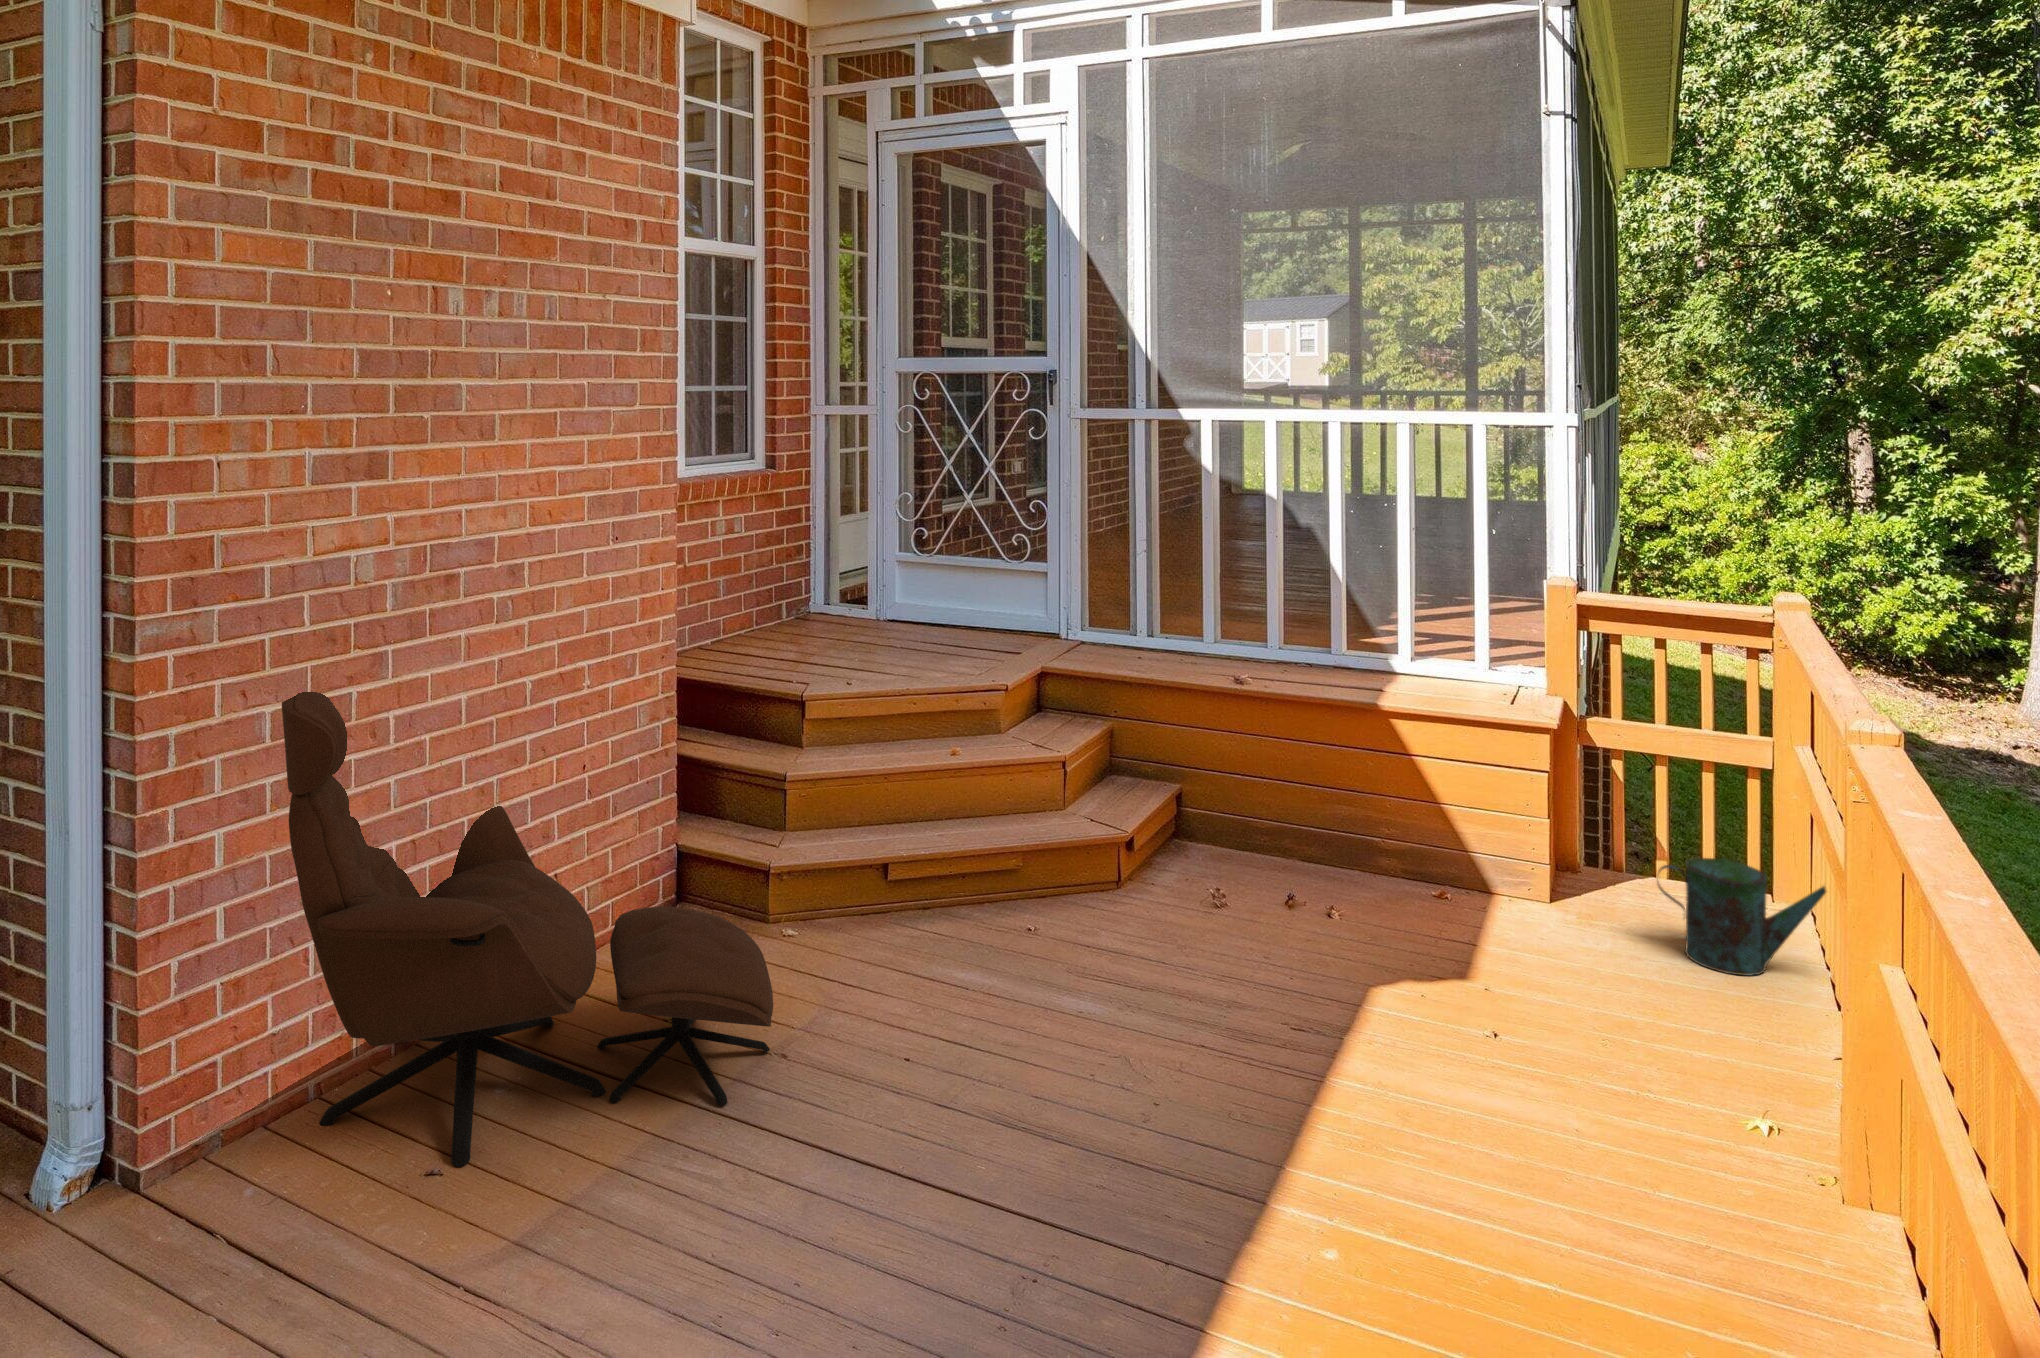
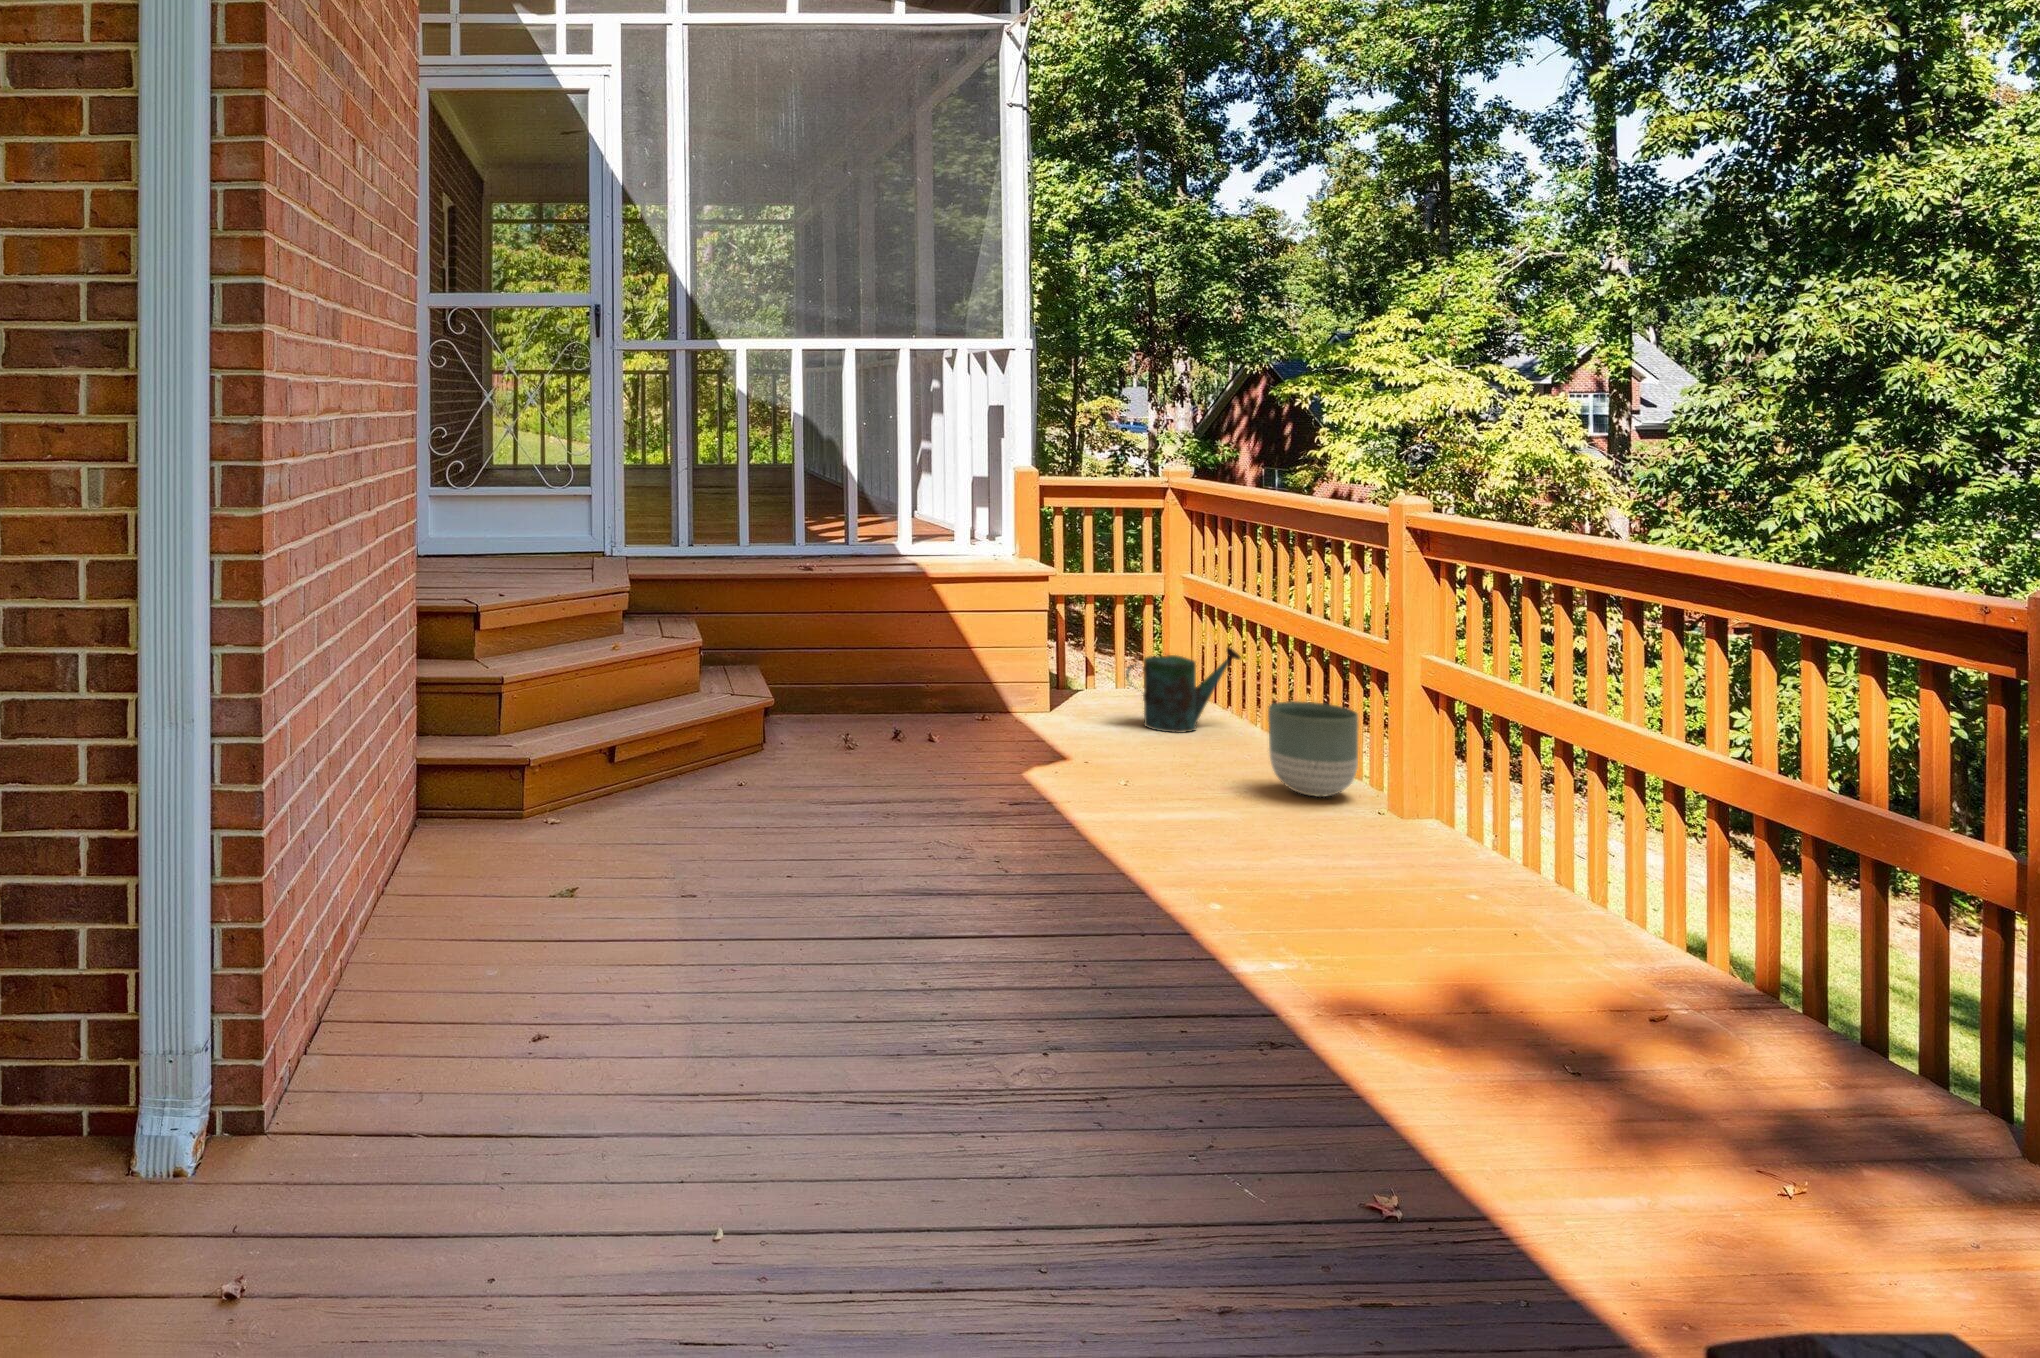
lounge chair: present [282,692,773,1167] -> none [288,548,763,1052]
planter: none [1714,979,1859,1139] -> present [1268,701,1359,797]

